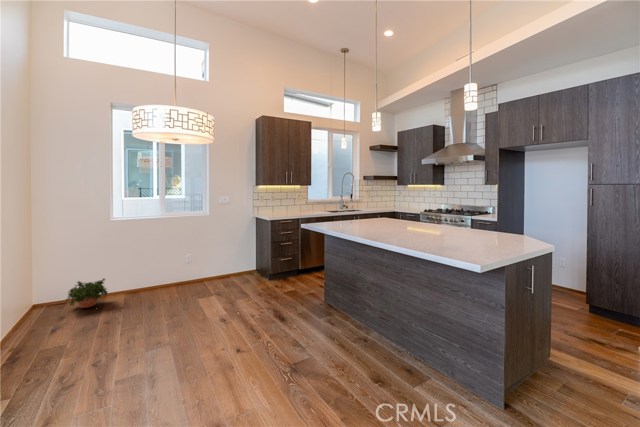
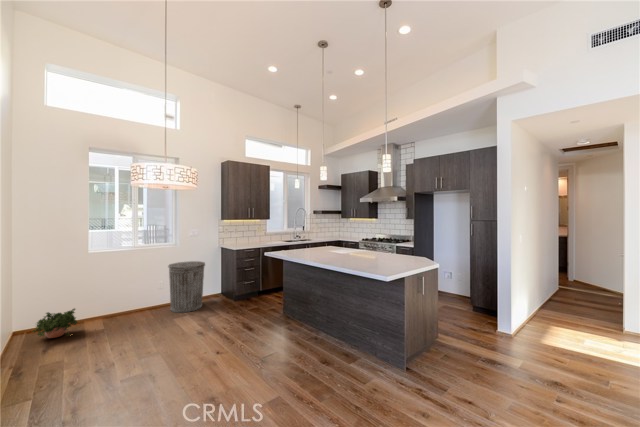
trash can: none [198,233,238,288] -> present [168,261,205,312]

